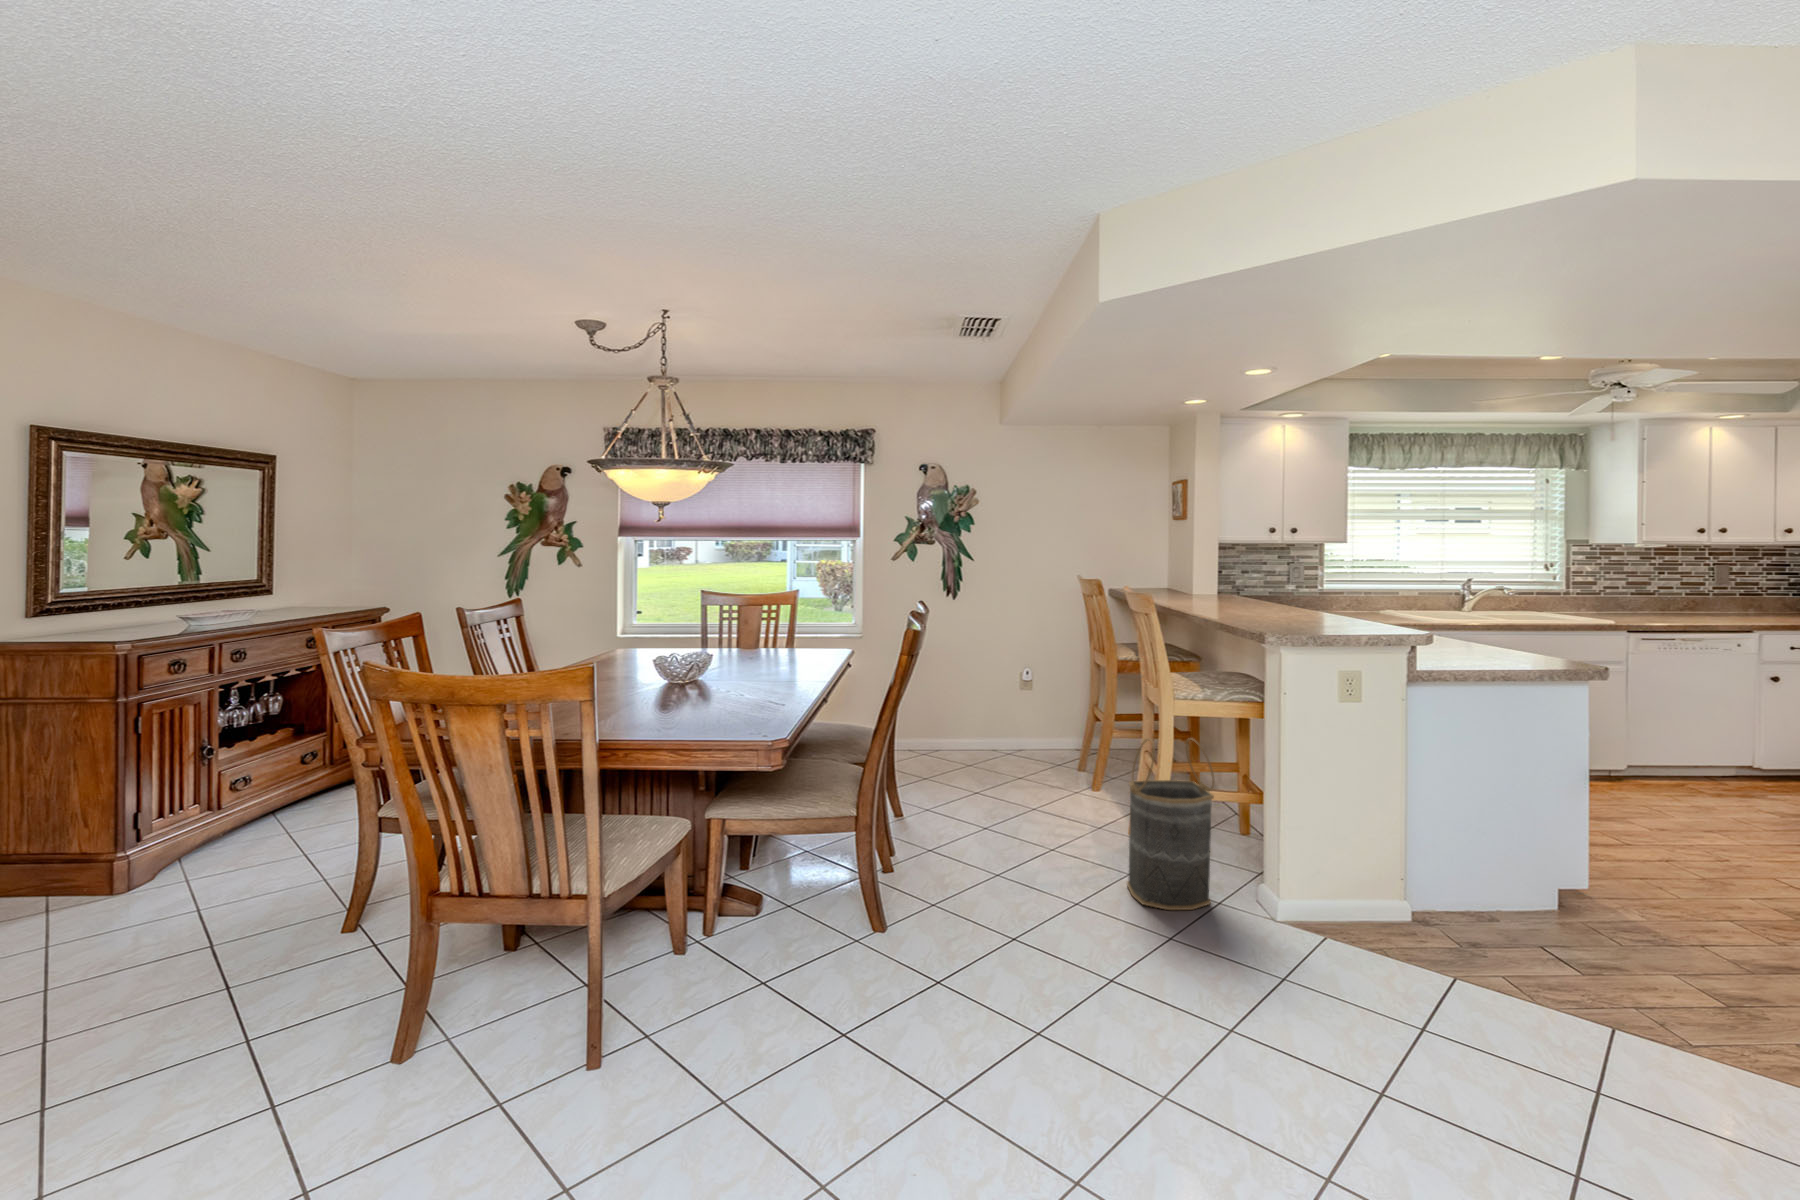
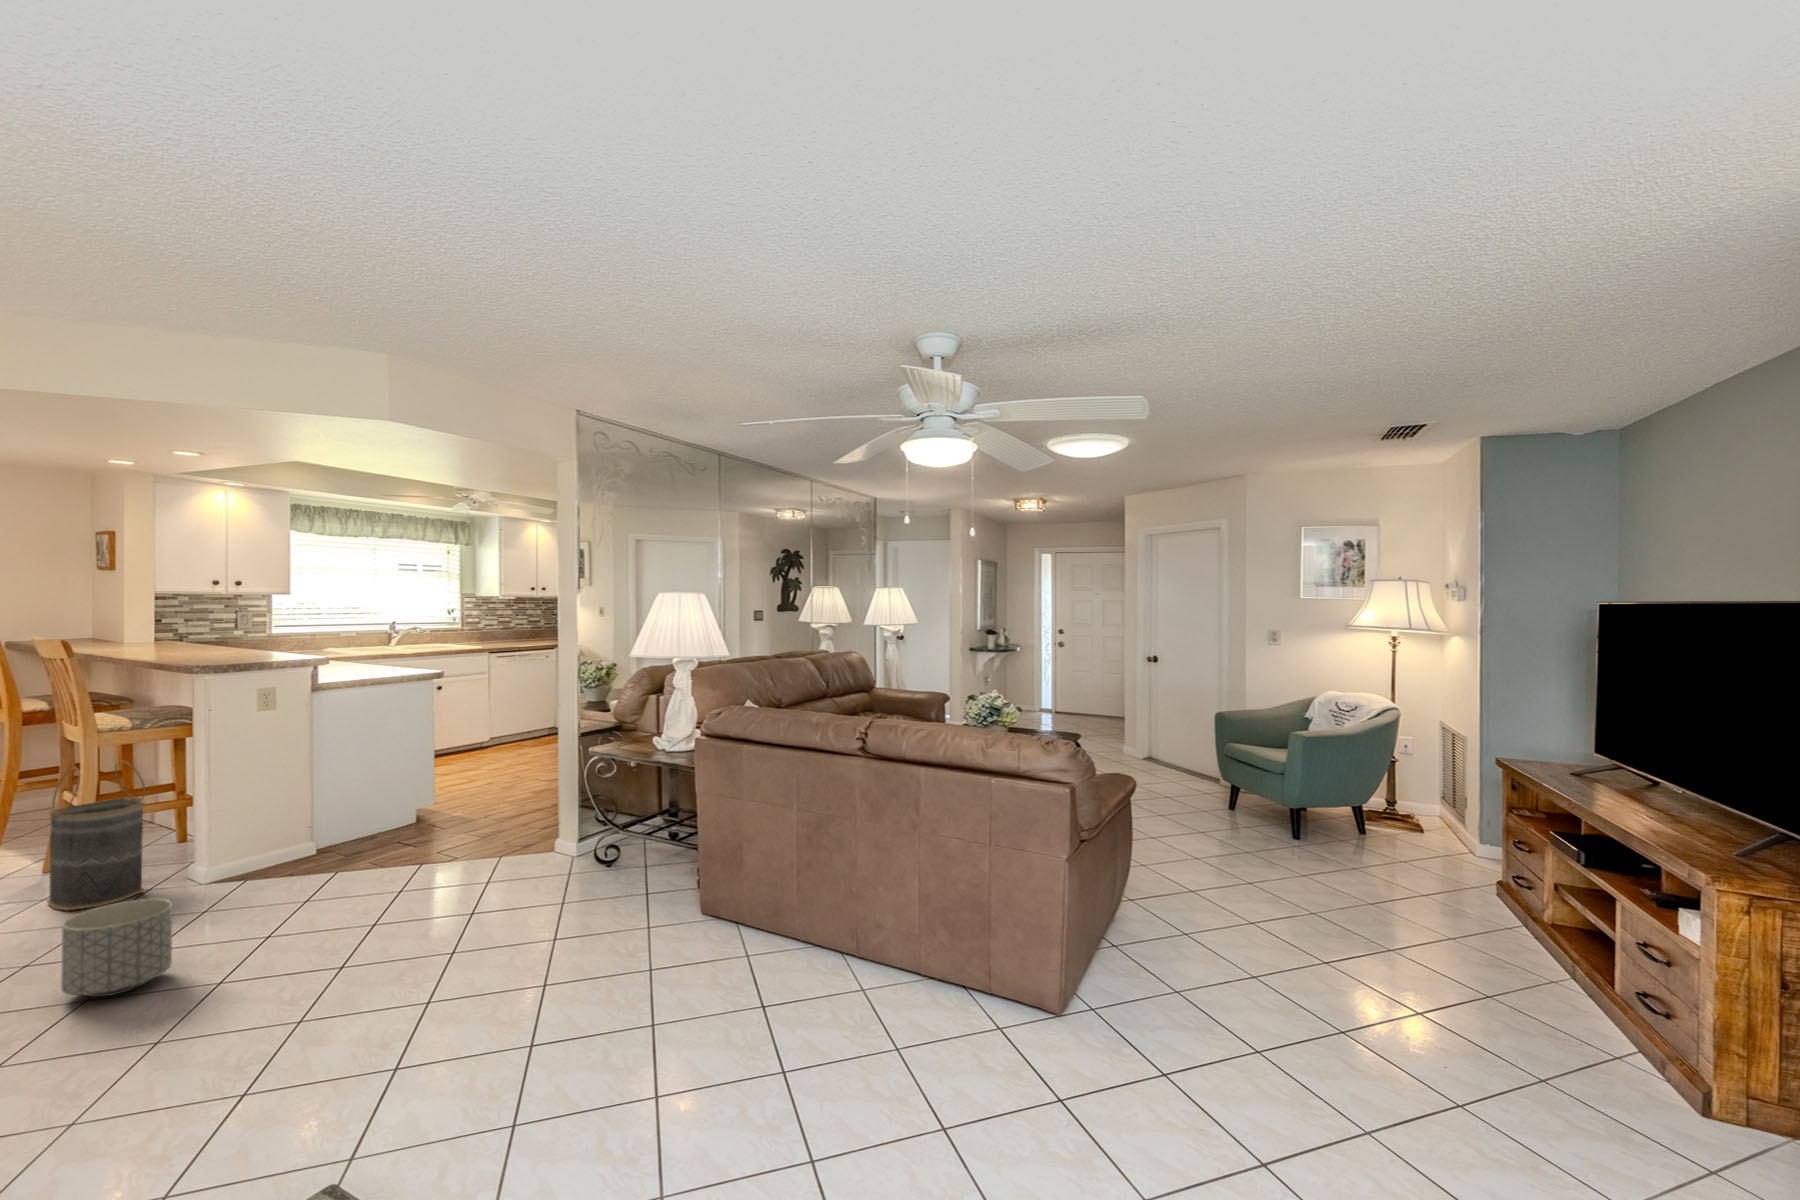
planter: none [1131,960,1254,1114] -> present [61,899,172,997]

